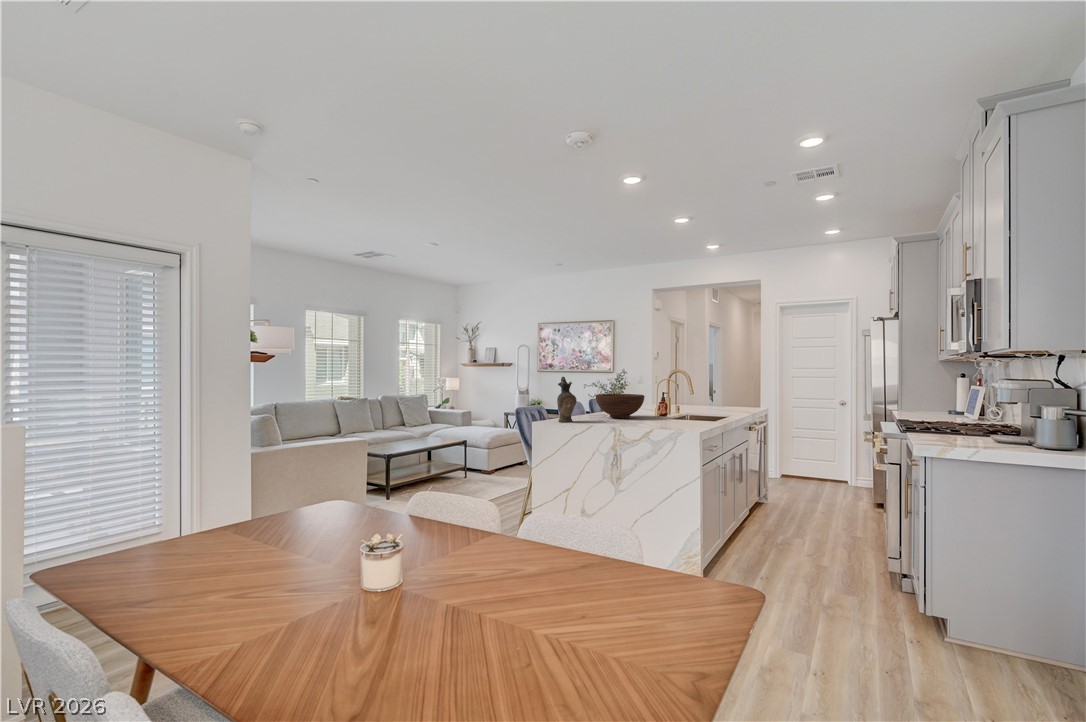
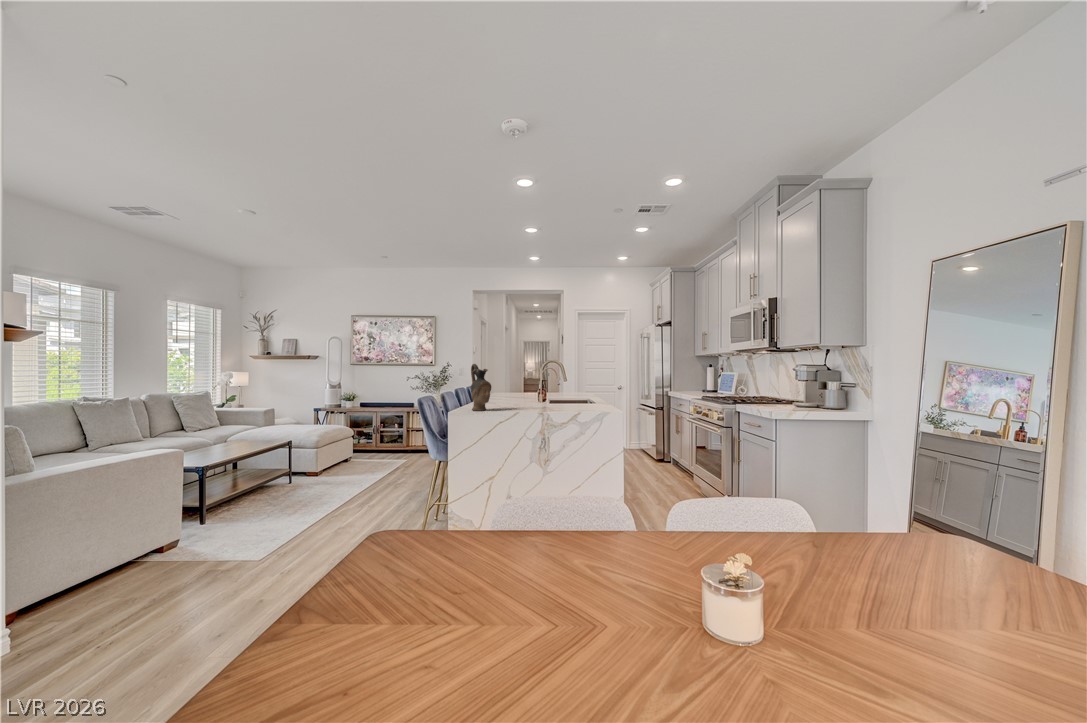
fruit bowl: present [596,394,645,418] -> none [492,382,539,405]

